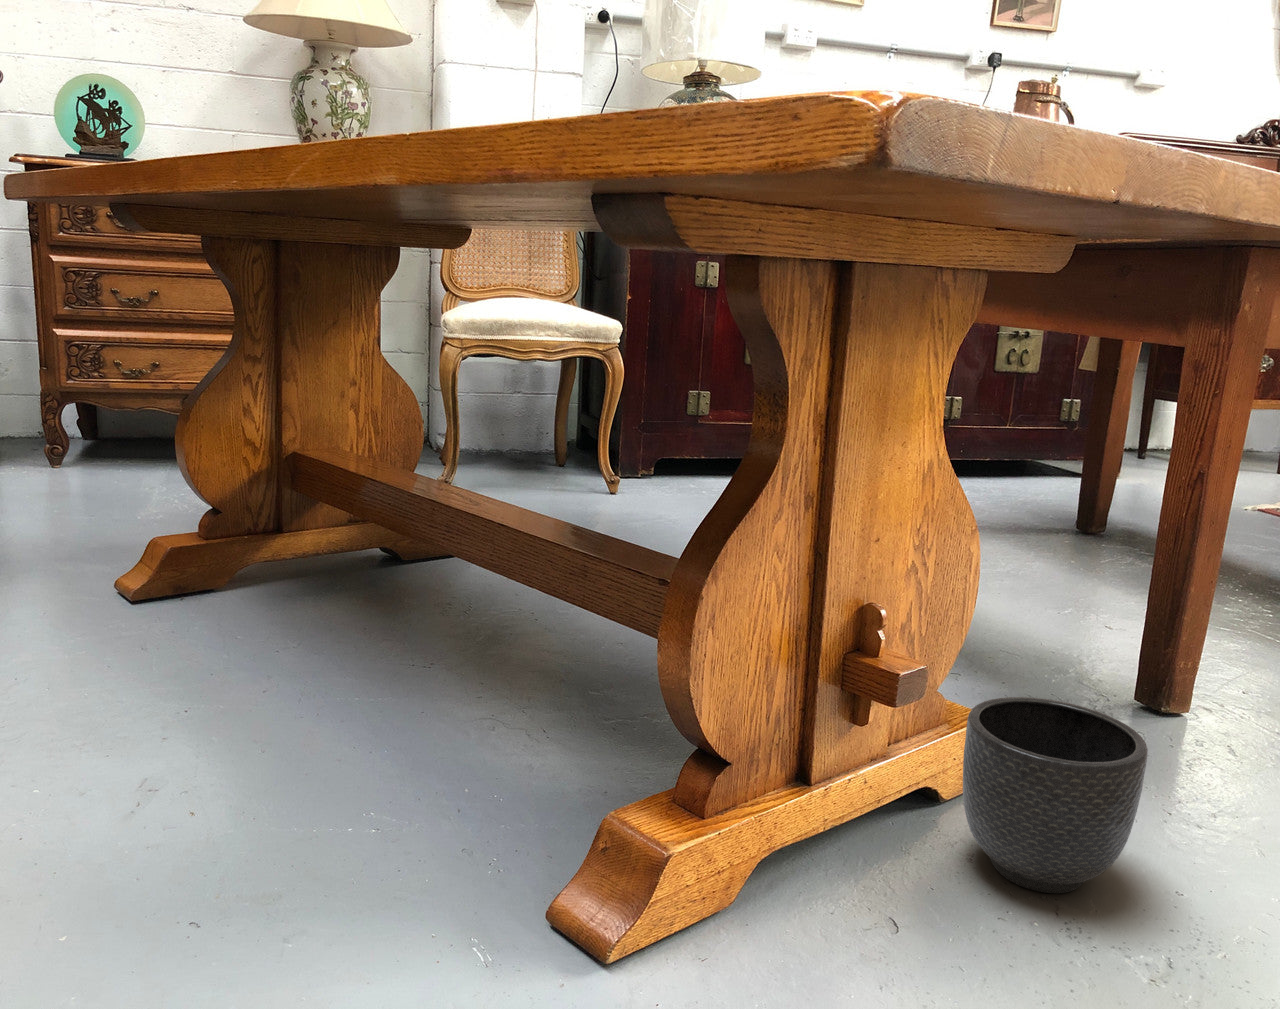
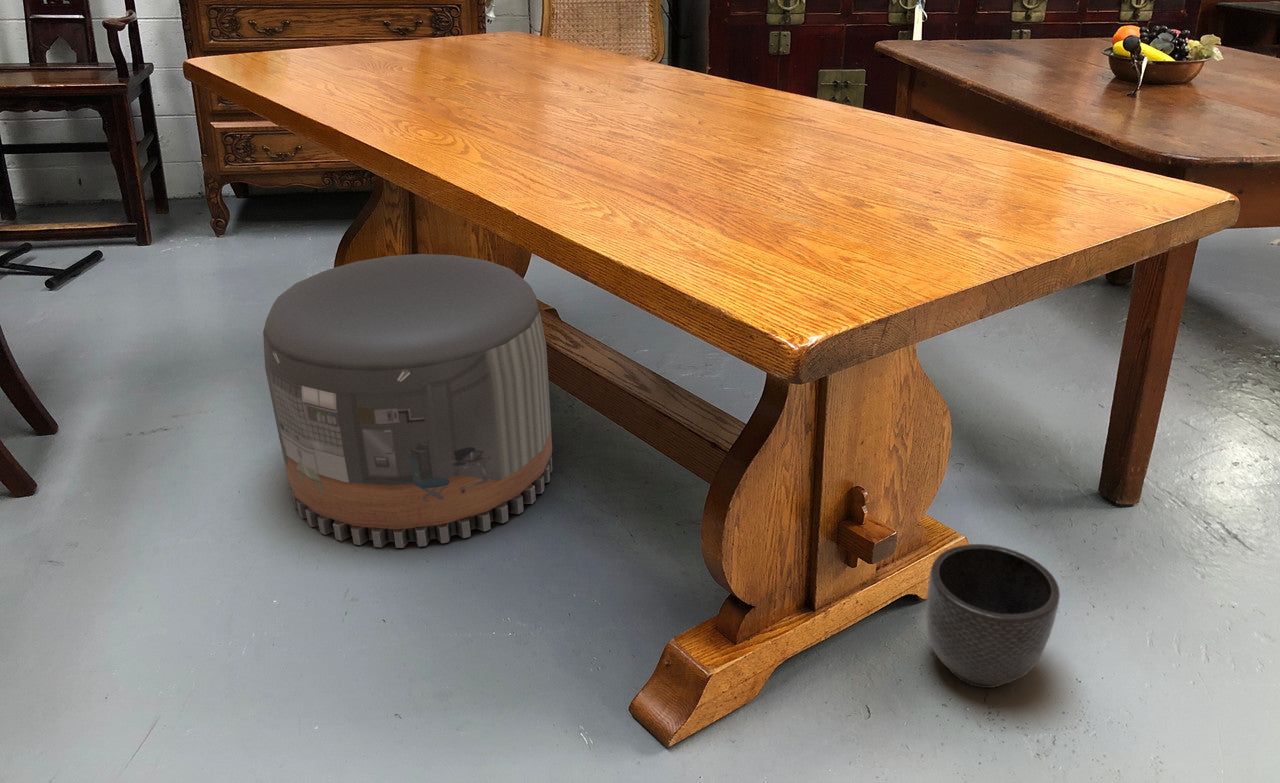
pouf: none [64,387,444,738] -> present [263,254,552,548]

